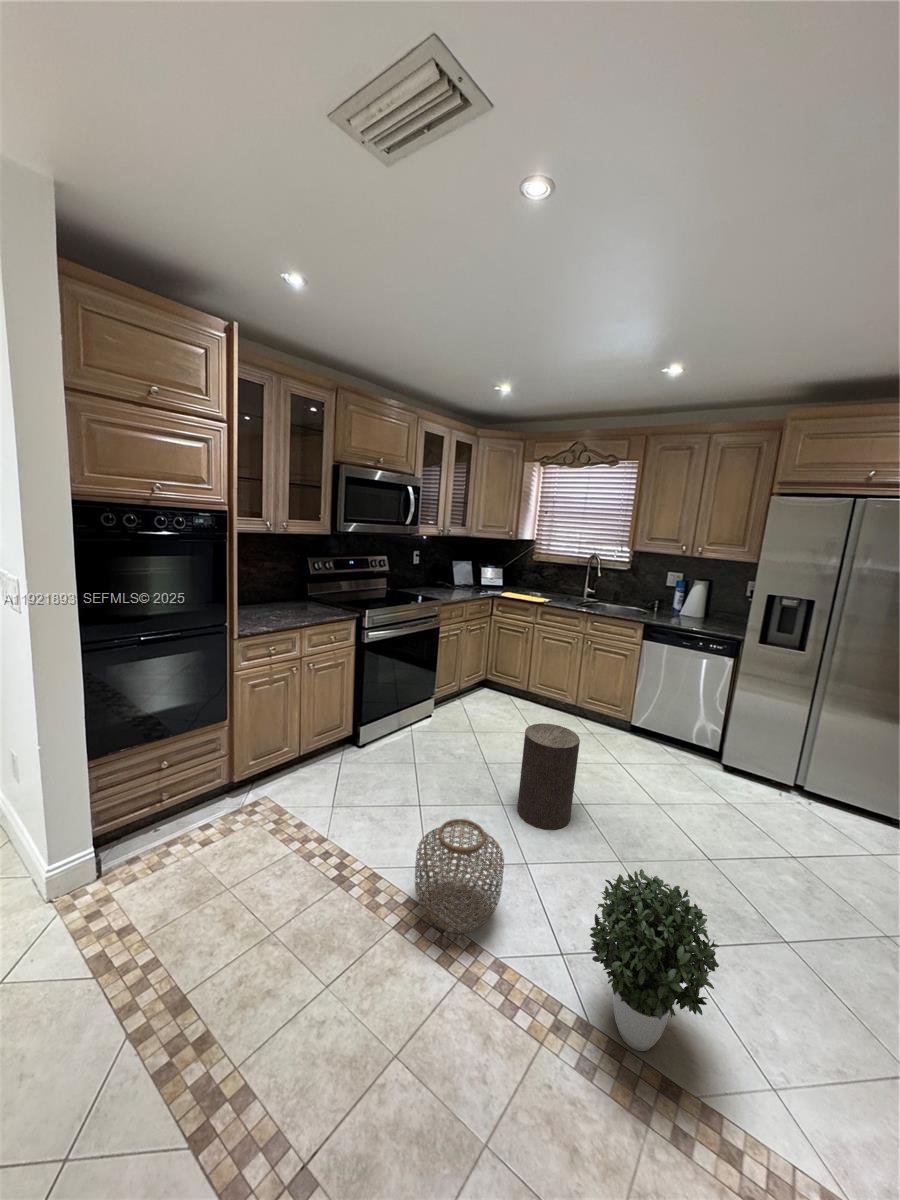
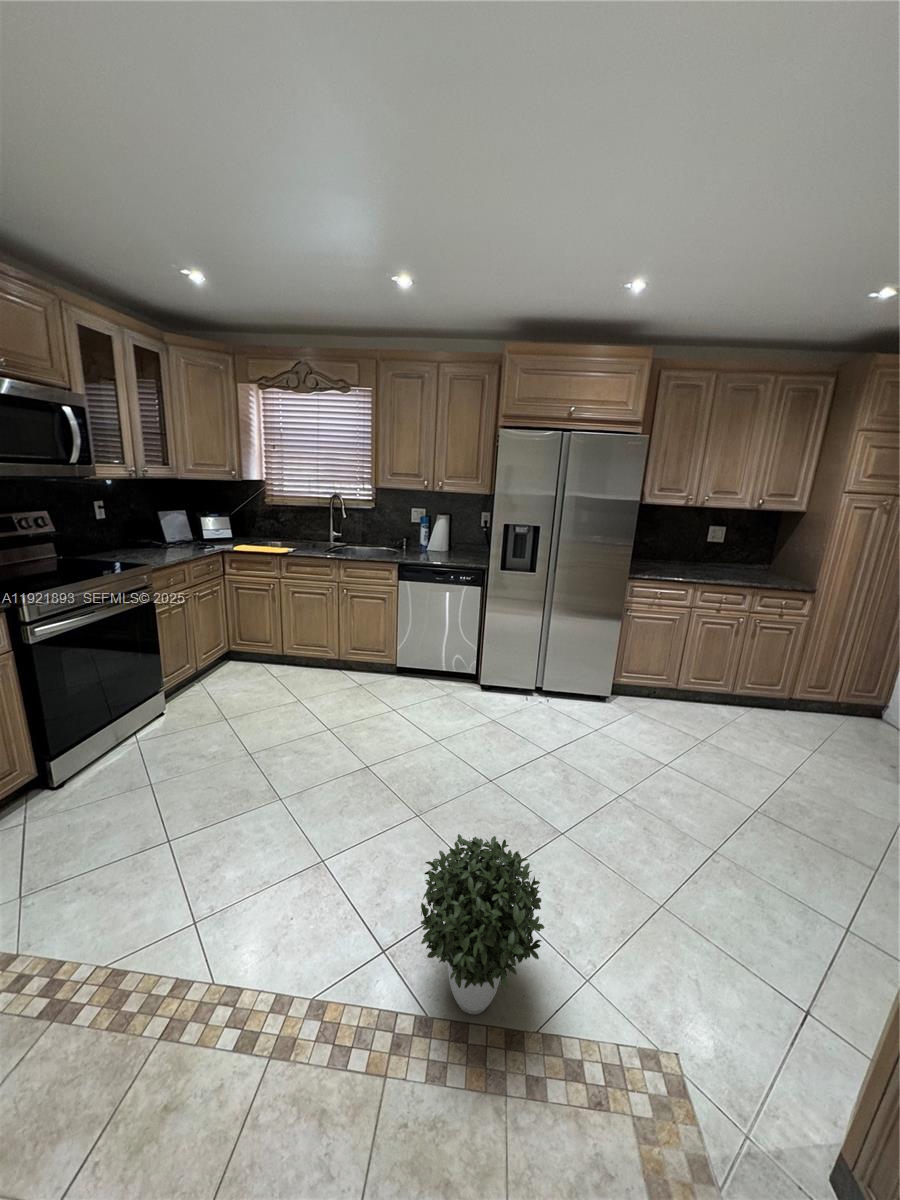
stool: present [517,723,580,830] -> none [296,691,360,810]
woven basket: present [415,819,504,934] -> none [176,852,304,1004]

